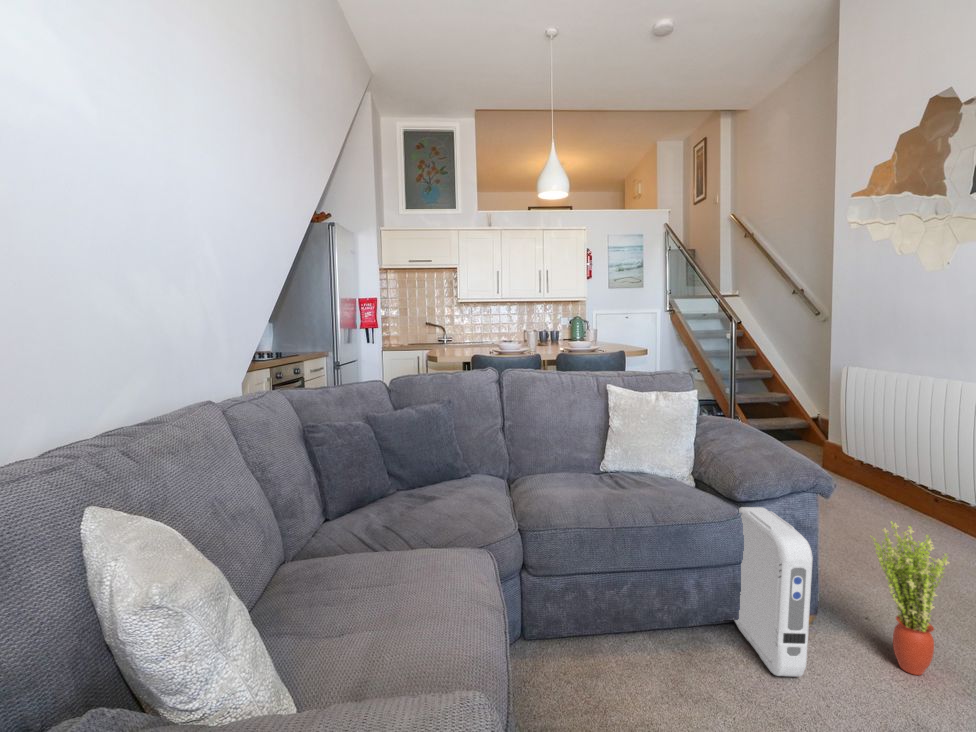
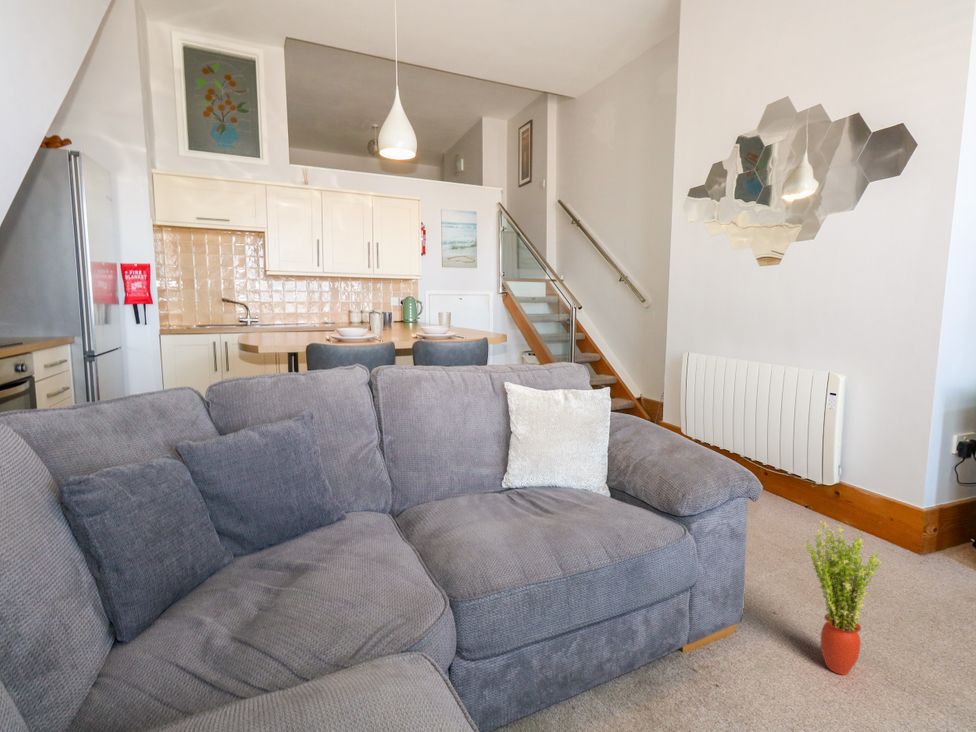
air purifier: present [734,507,813,677] -> none [665,519,782,717]

